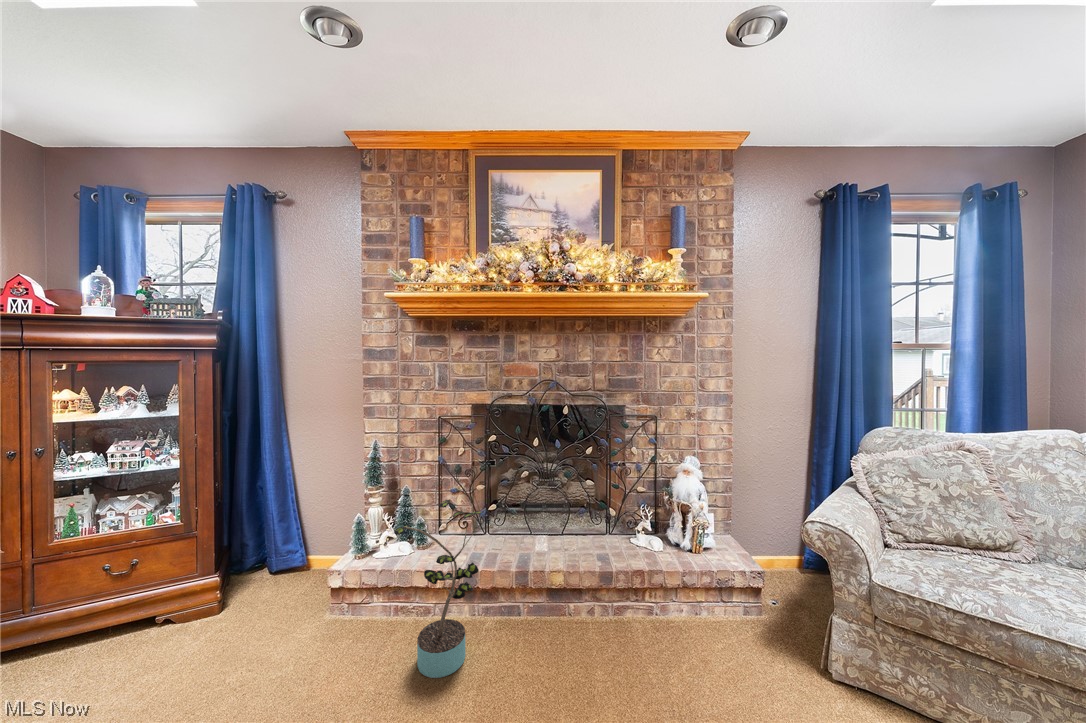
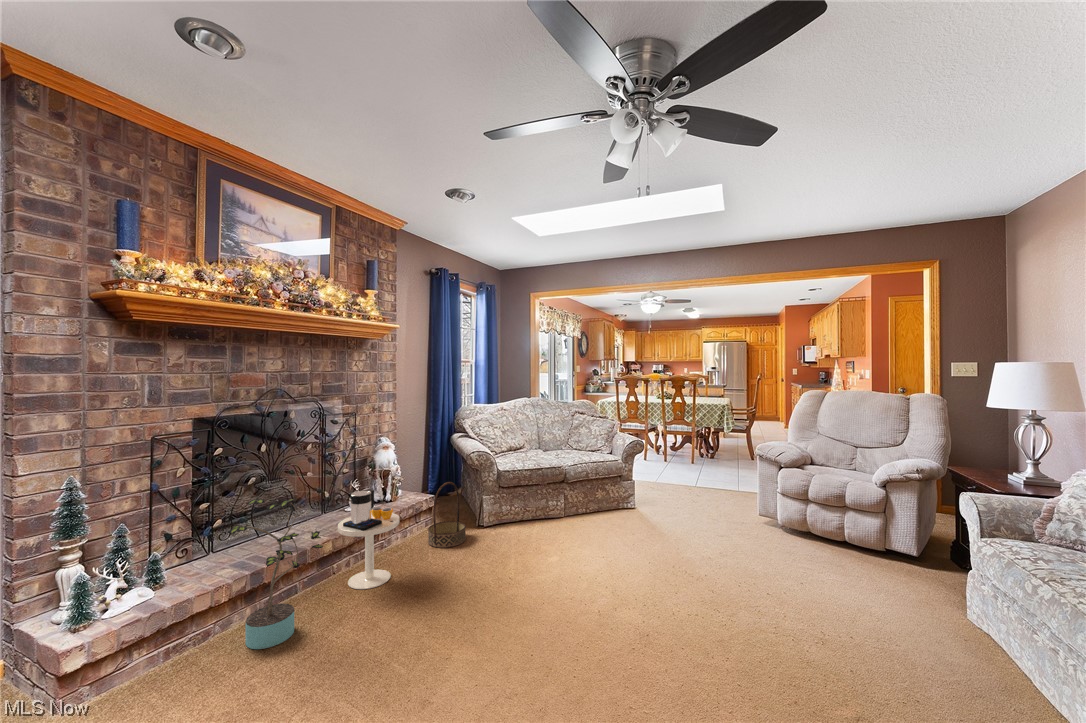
side table: none [544,527,626,679] -> present [338,490,399,589]
basket: none [713,563,788,693] -> present [428,482,466,548]

